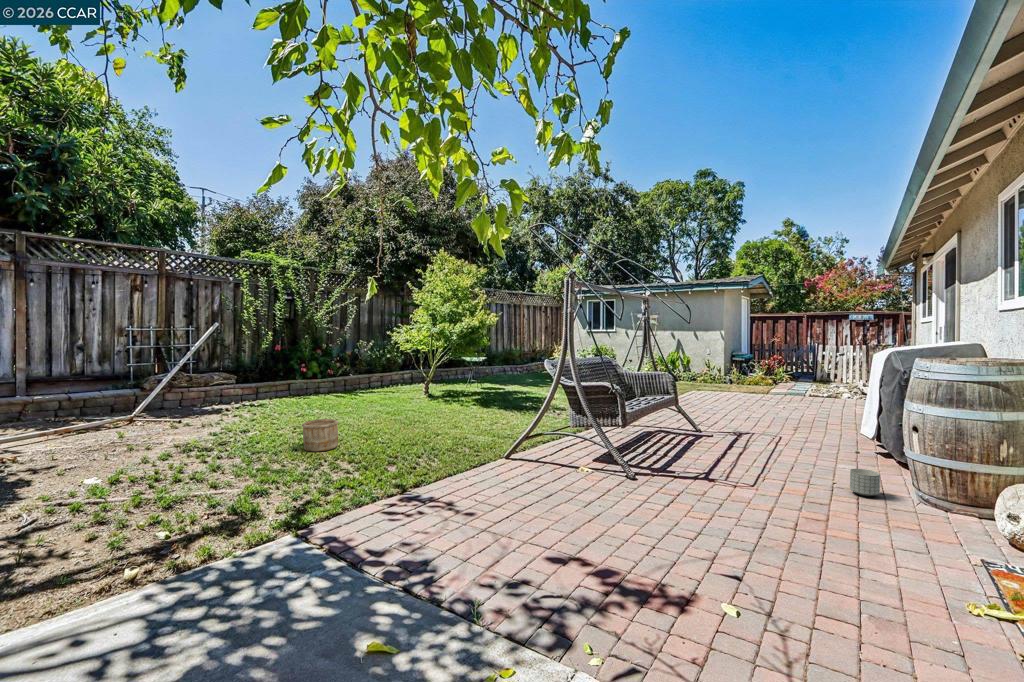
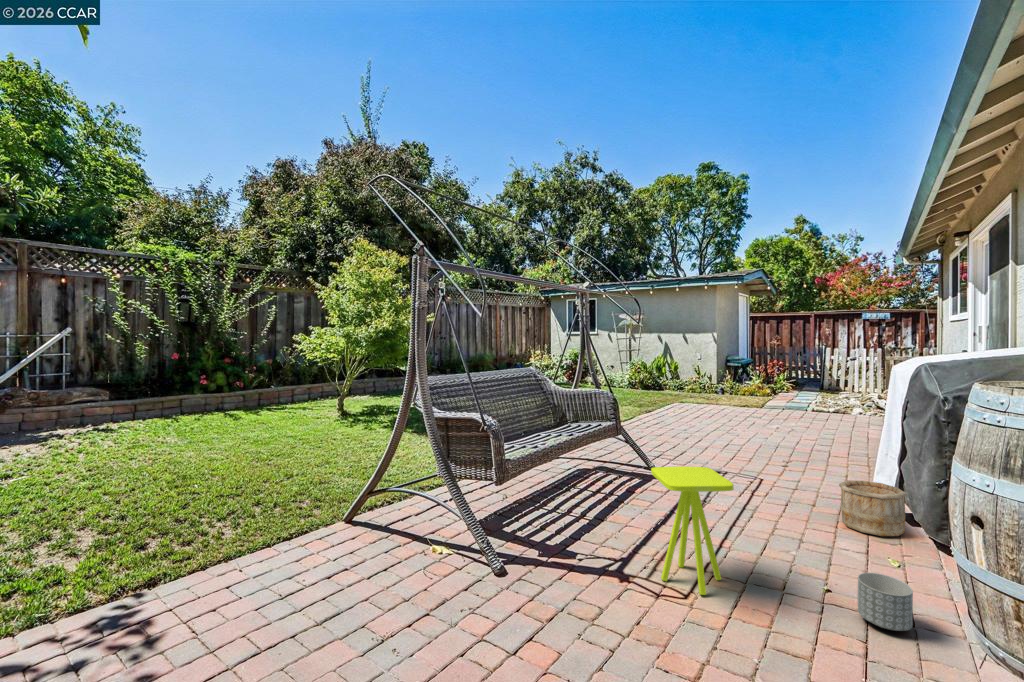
side table: none [725,414,779,485] -> present [651,466,734,595]
wooden bucket: present [302,419,339,451] -> present [839,481,907,536]

